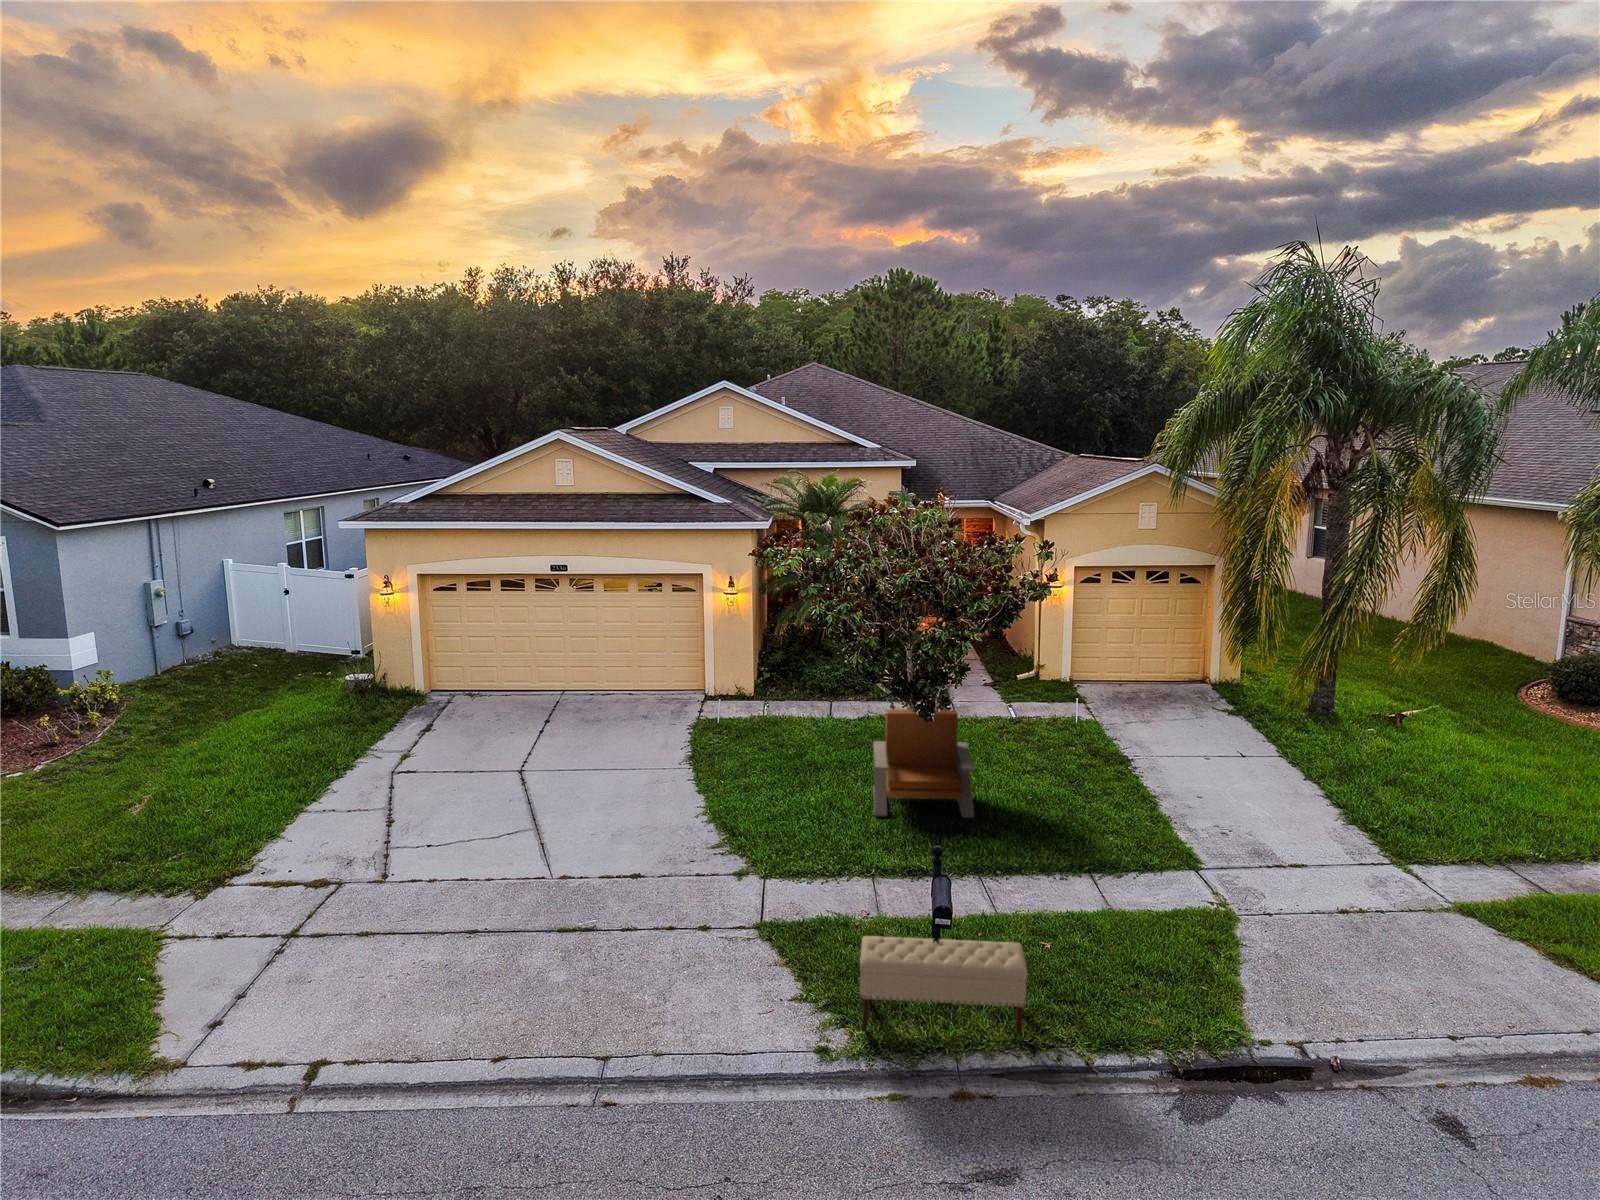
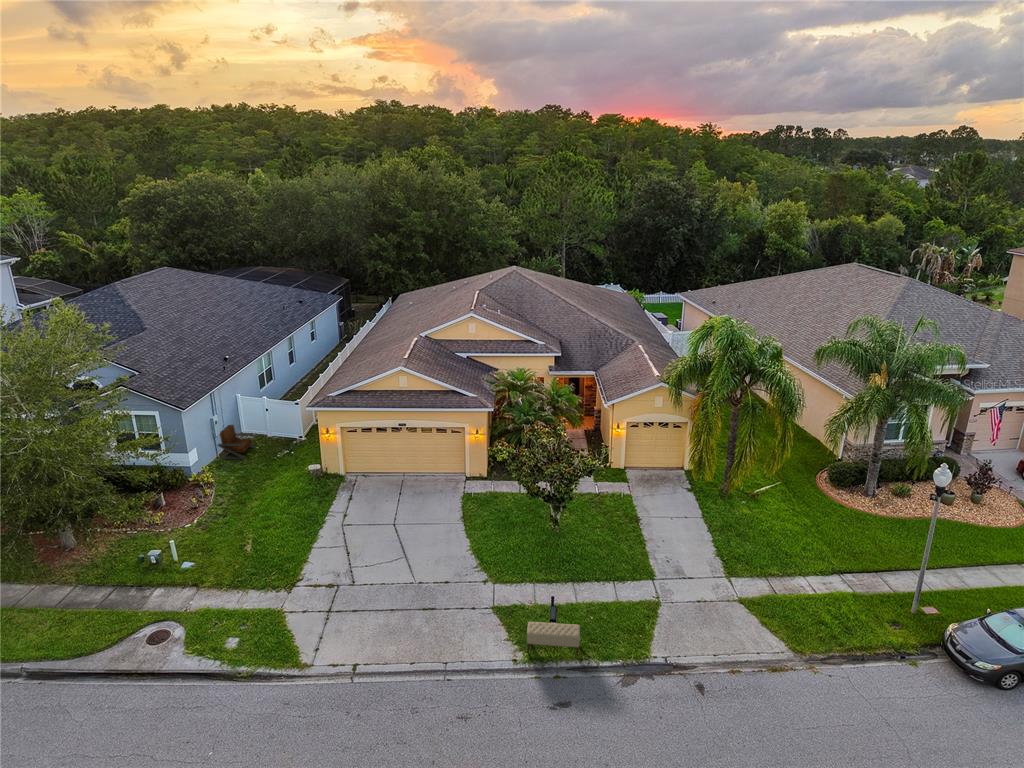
lounge chair: present [873,709,976,818] -> present [218,425,254,459]

